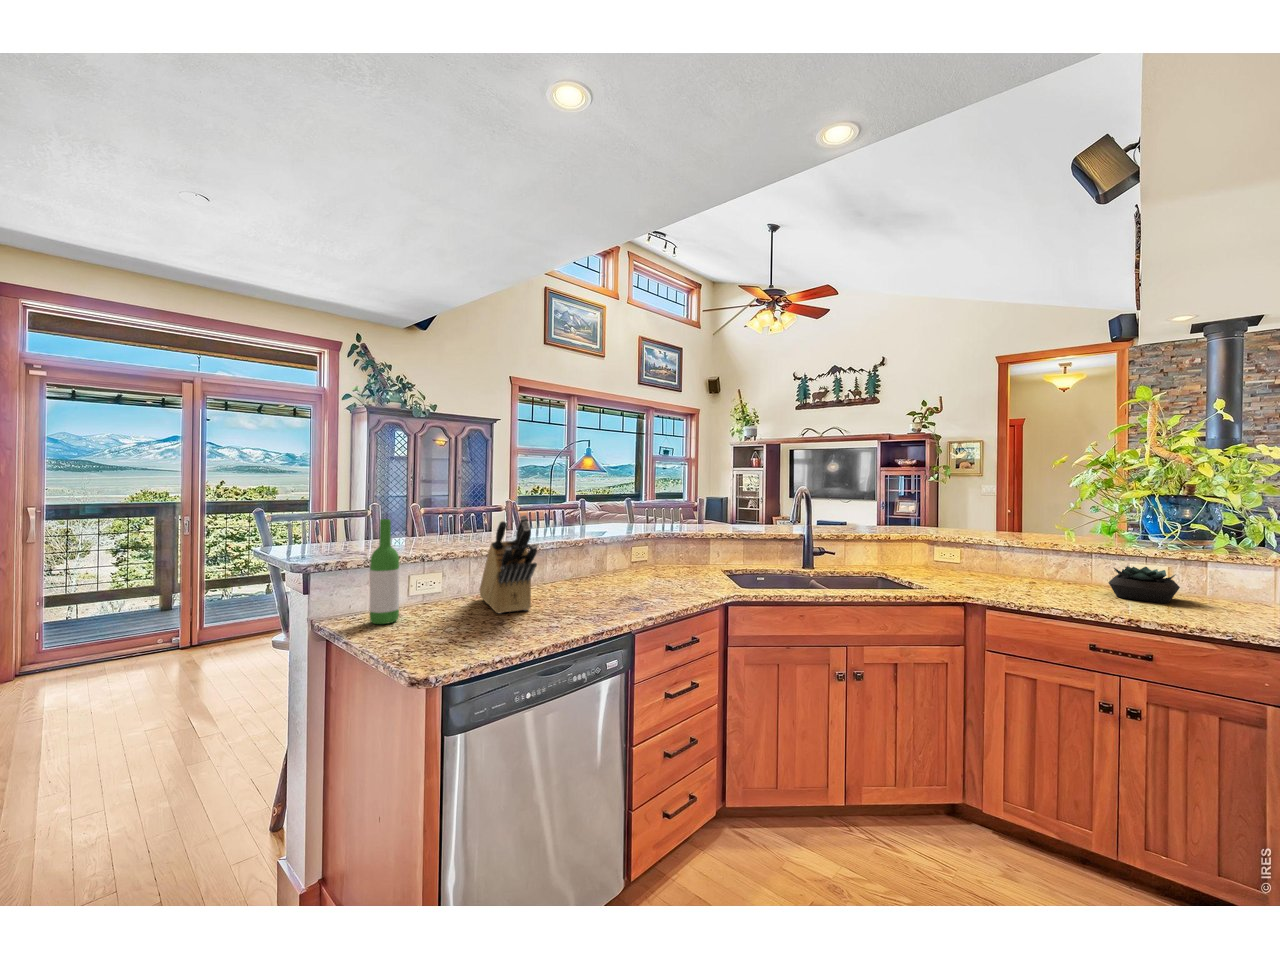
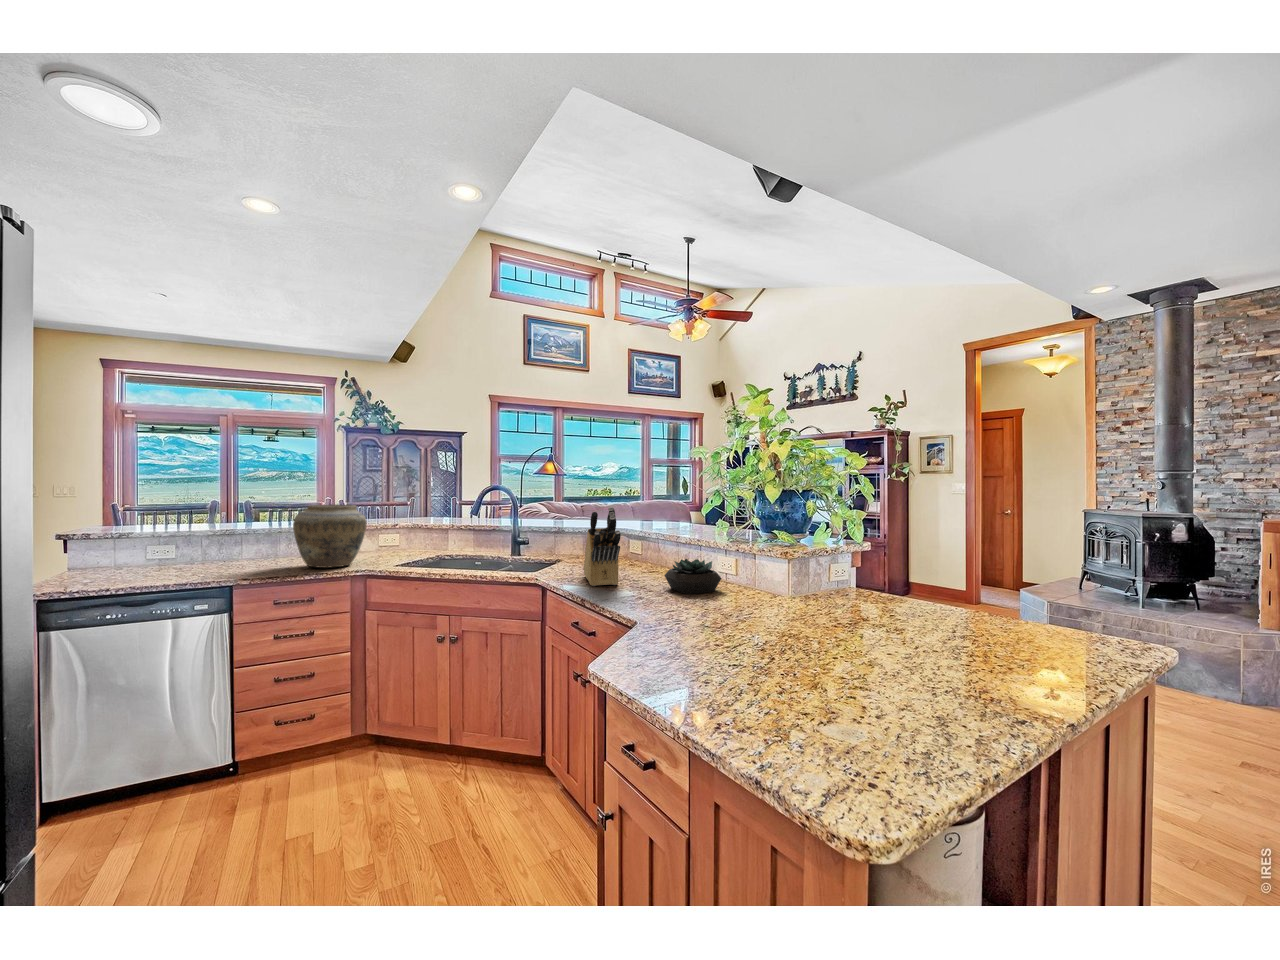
vase: none [603,511,685,594] -> present [293,504,367,568]
knife block: present [480,515,537,614] -> present [584,507,621,586]
wine bottle: present [370,519,399,624] -> none [97,507,122,575]

